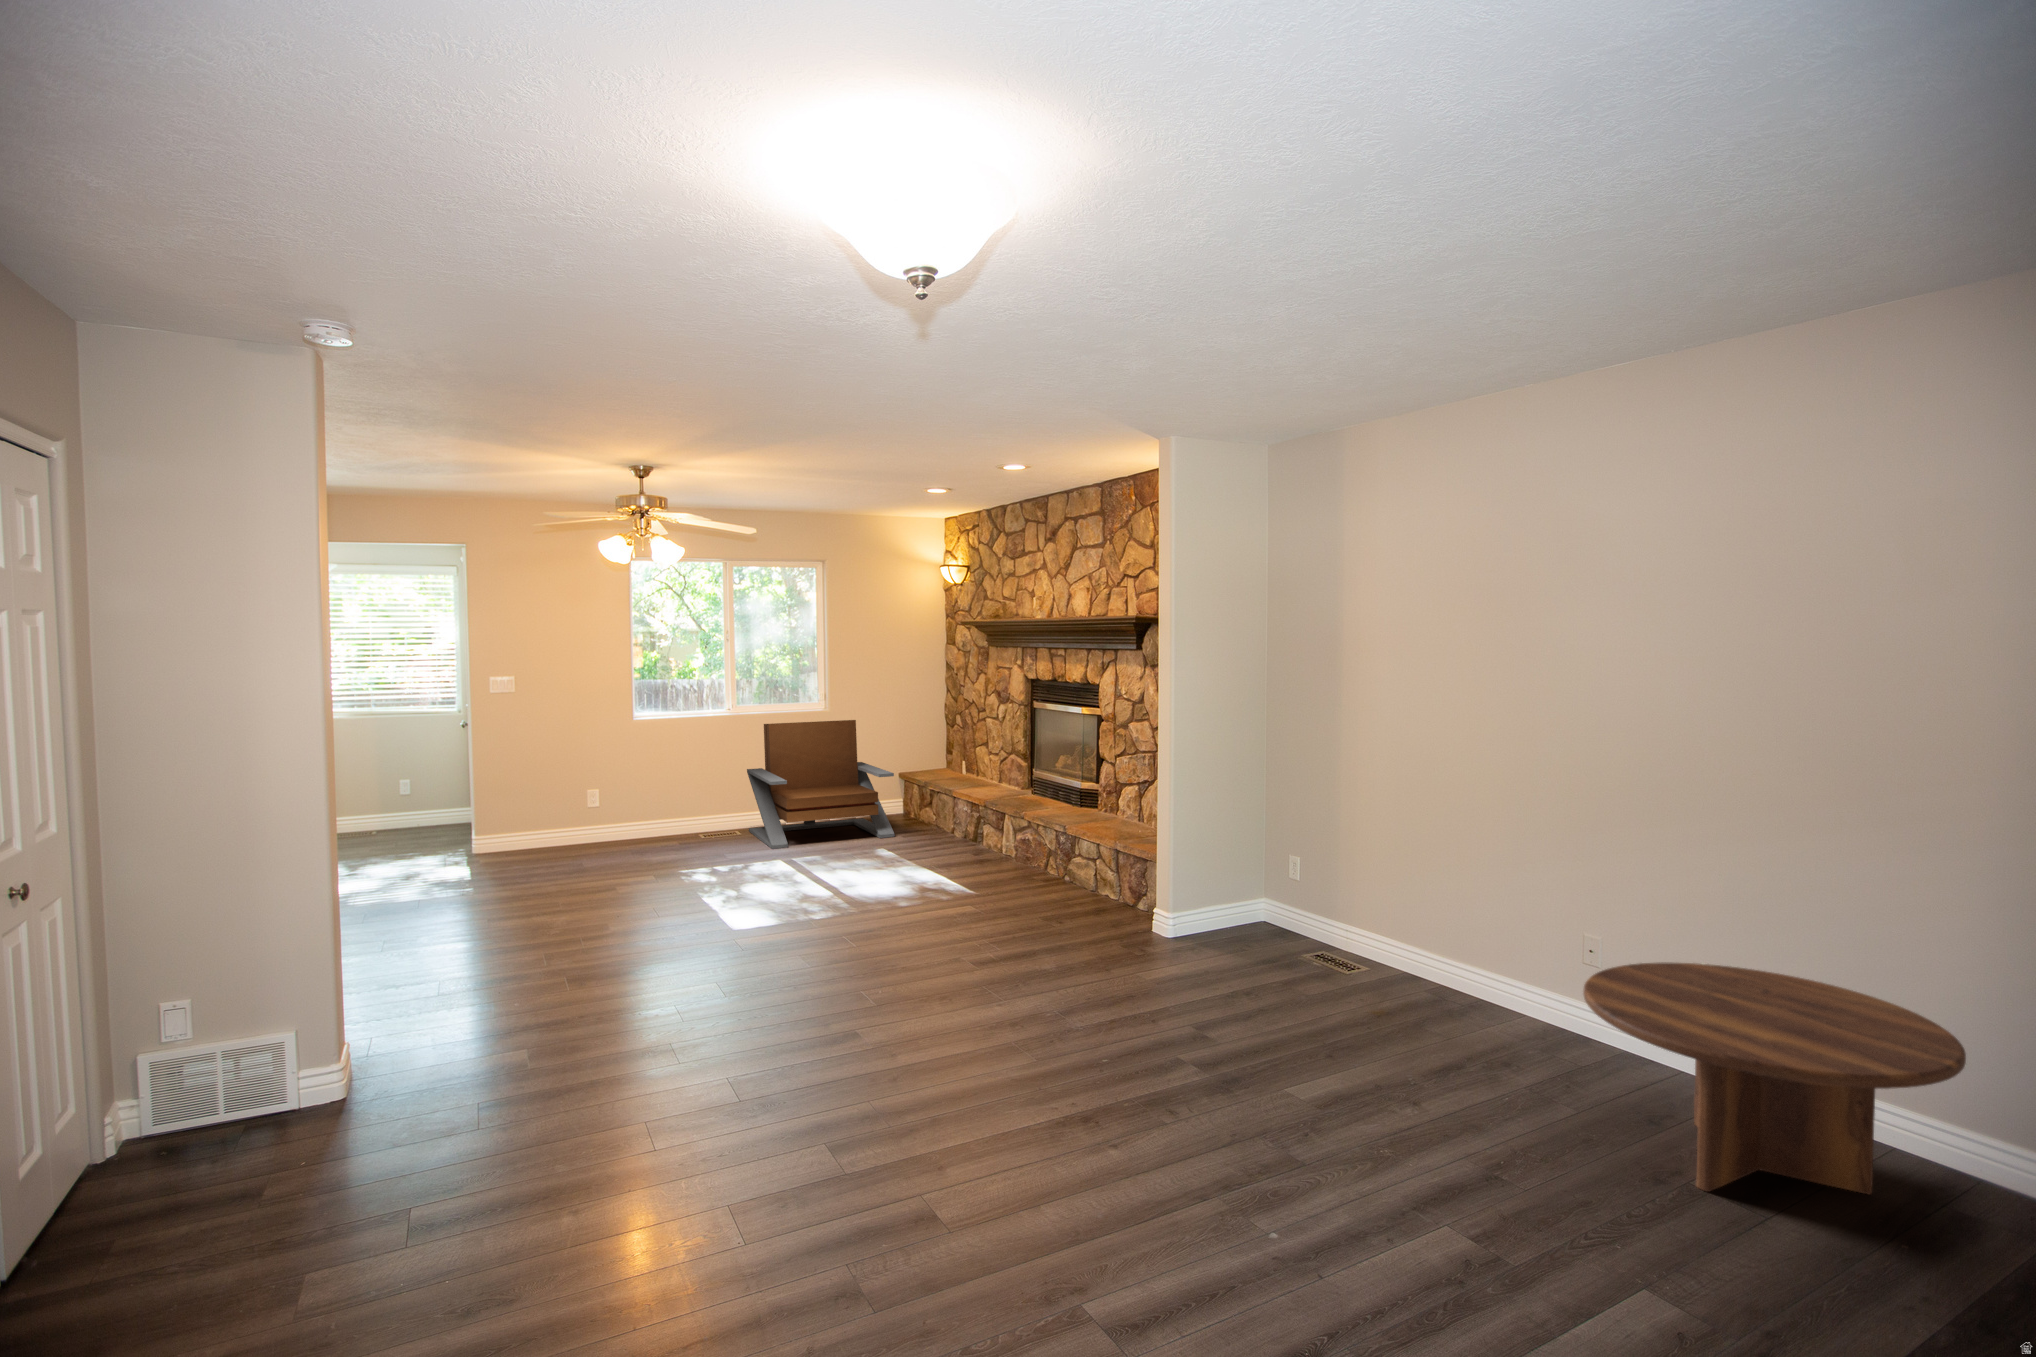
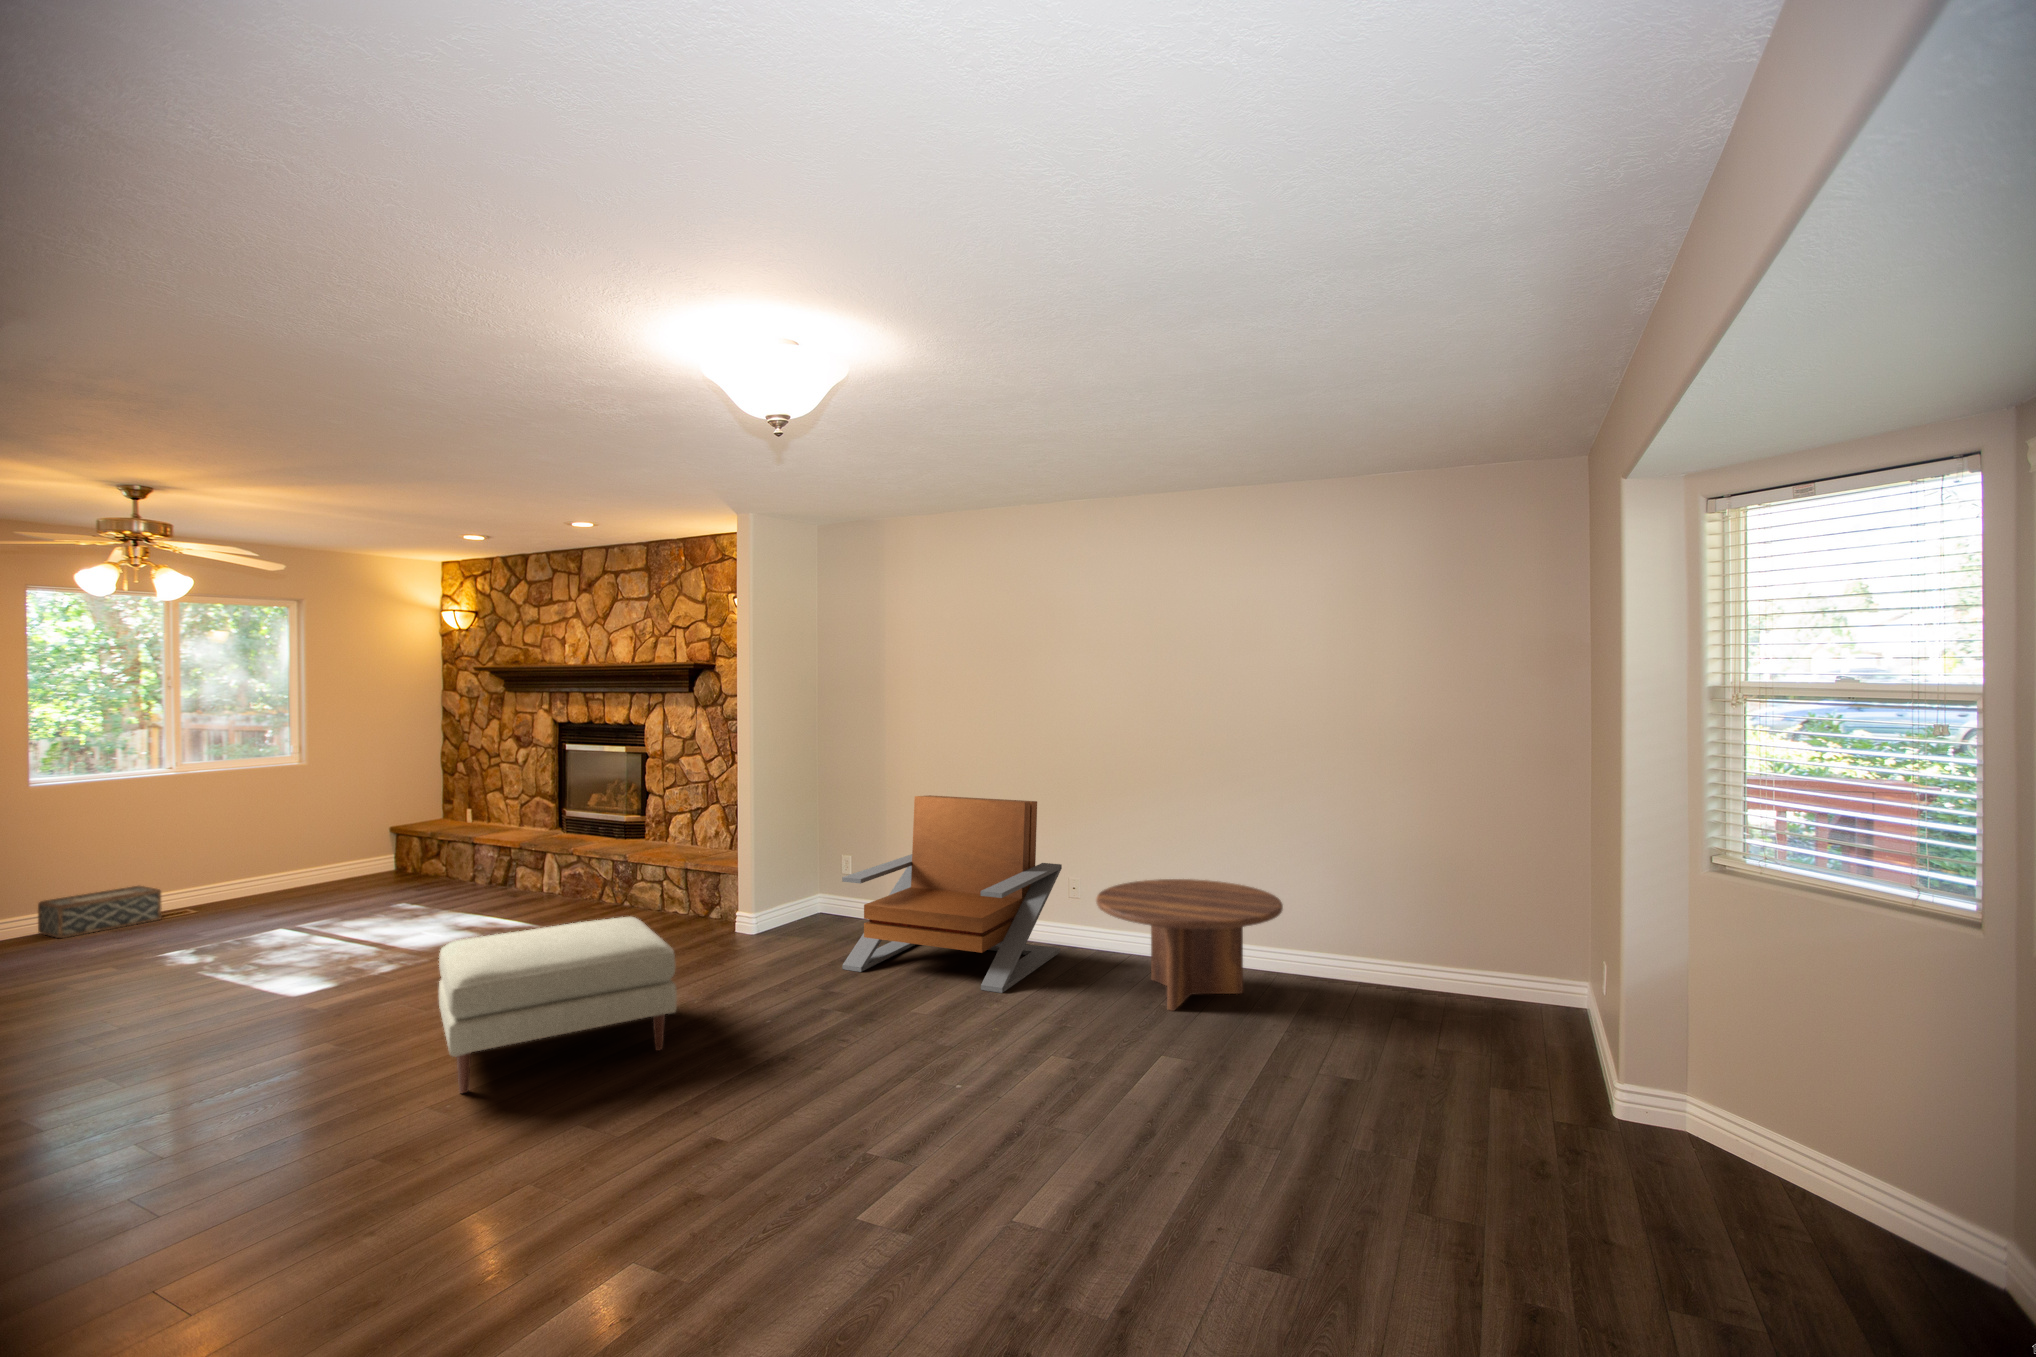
lounge chair: present [747,720,895,849] -> present [842,795,1062,993]
woven basket: none [647,807,722,845] -> present [38,886,161,938]
ottoman: none [772,902,998,1062] -> present [439,917,677,1093]

